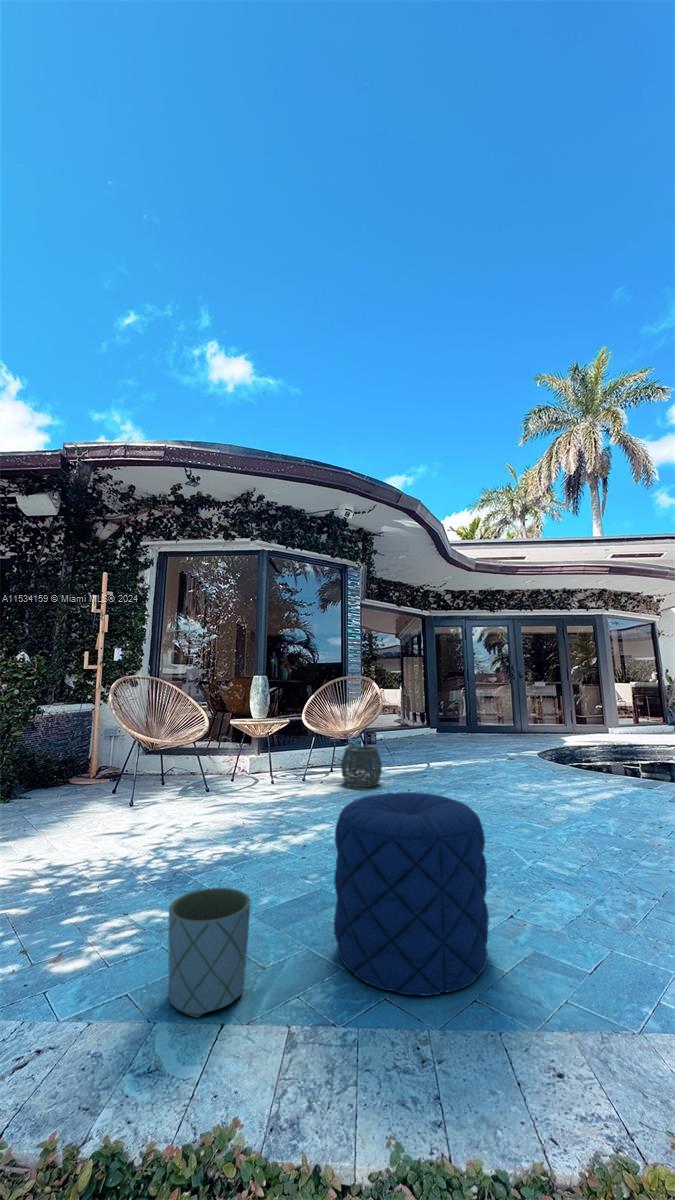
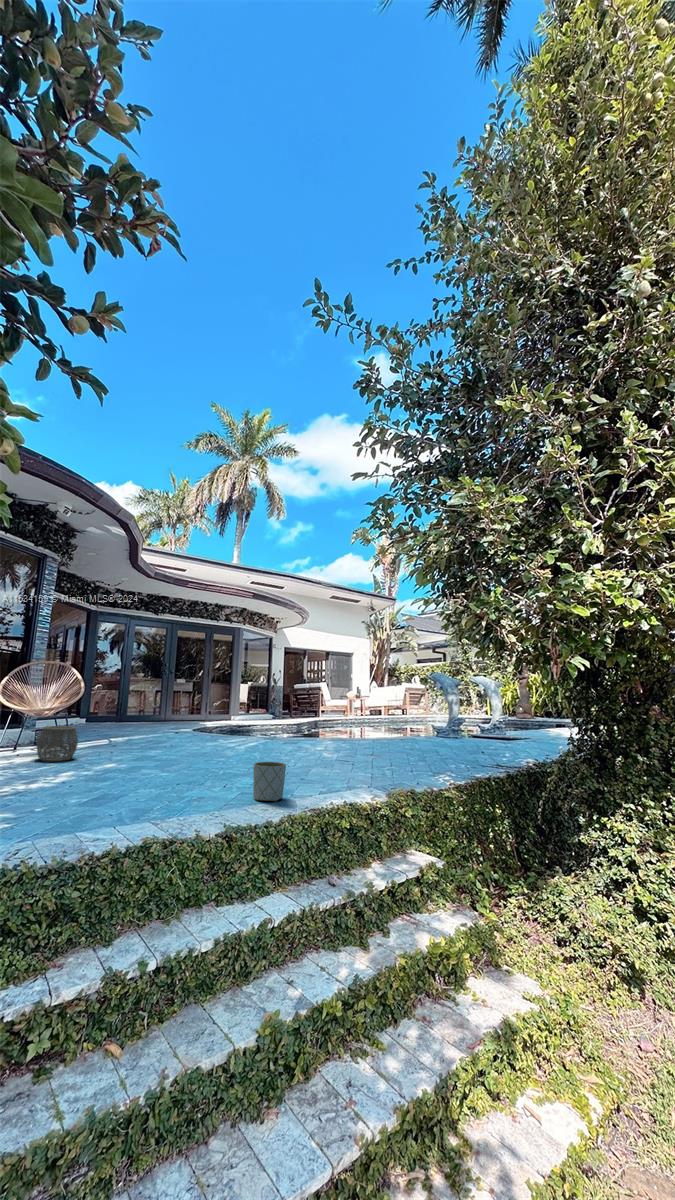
pouf: present [334,792,489,996] -> none [138,735,232,831]
planter: present [168,888,250,1017] -> present [253,762,286,802]

